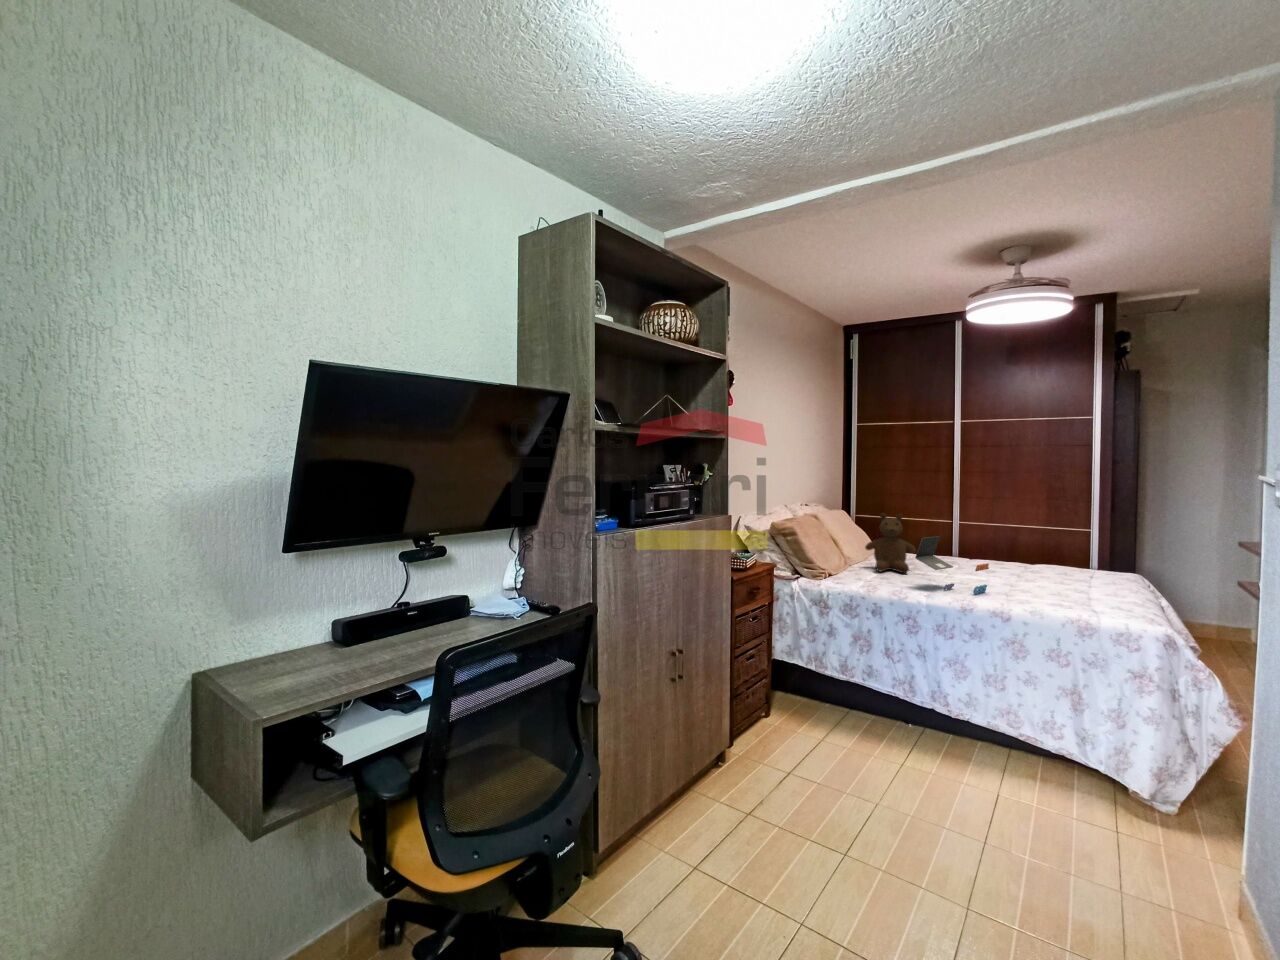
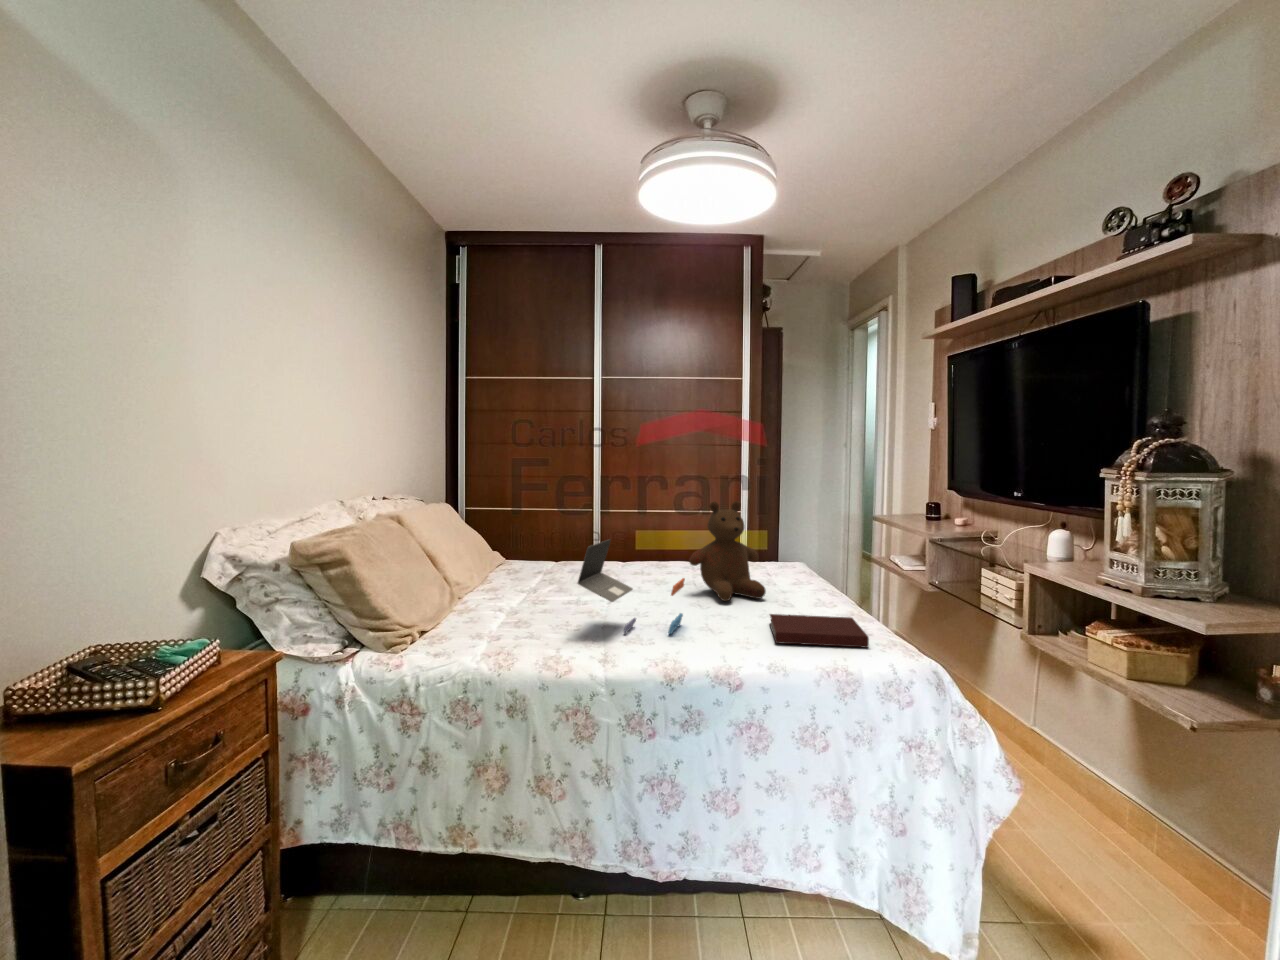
teddy bear: present [865,513,916,573] -> present [689,501,766,601]
notebook: none [1046,593,1122,617] -> present [770,614,869,648]

